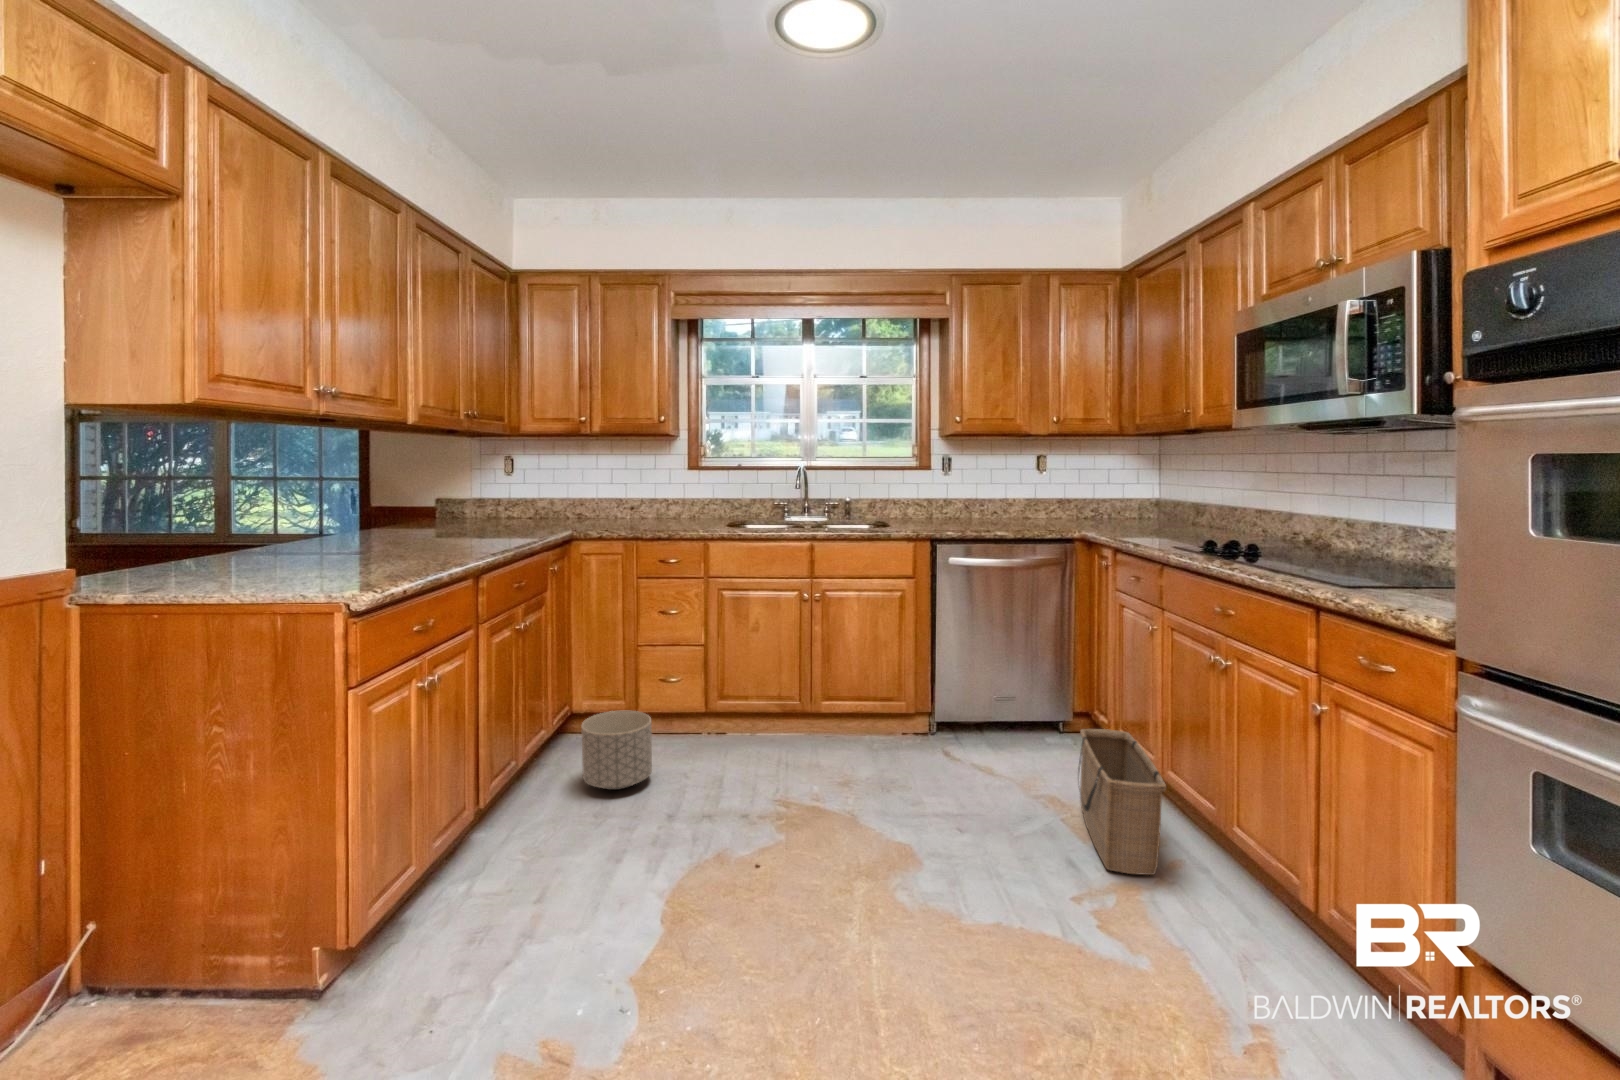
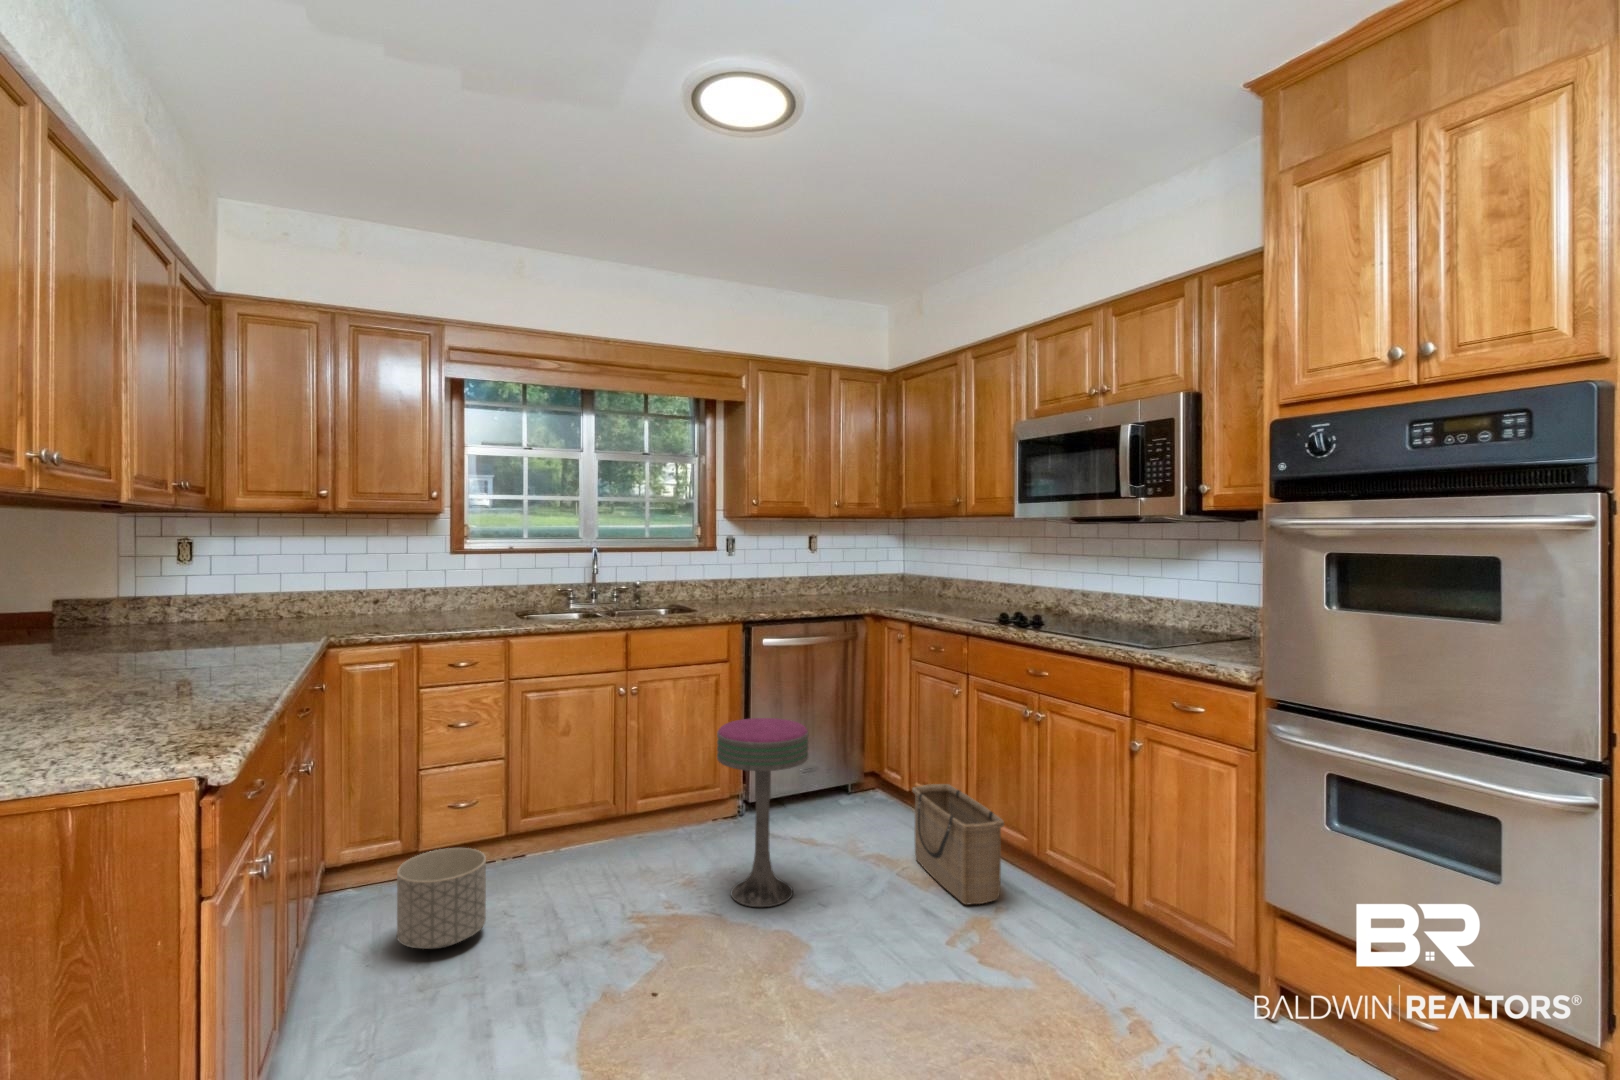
bar stool: none [850,632,945,820] -> present [717,718,808,907]

